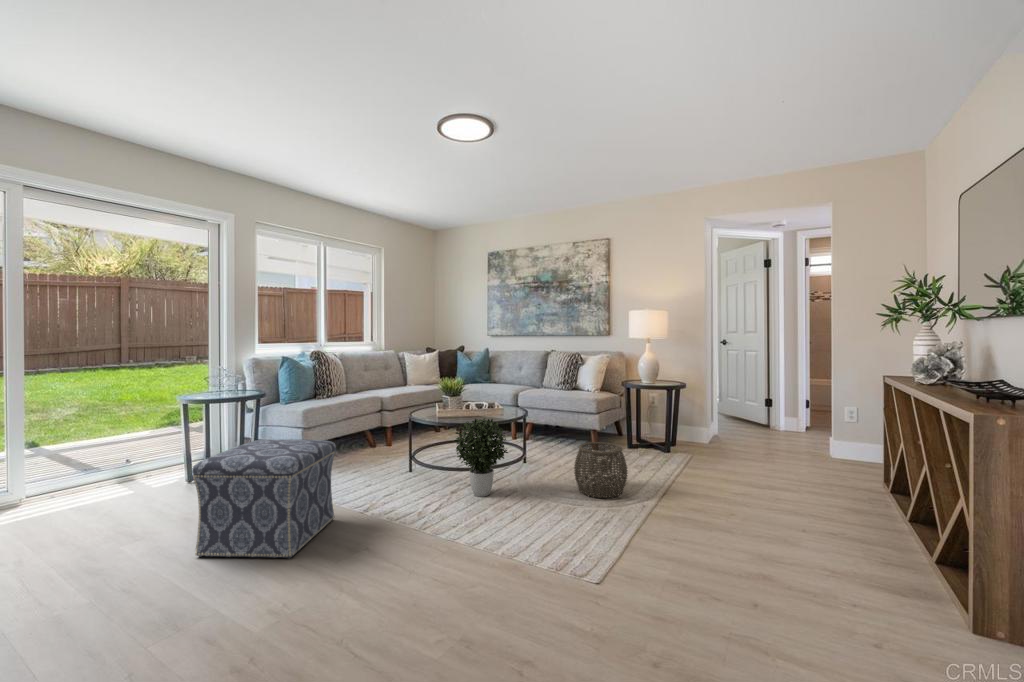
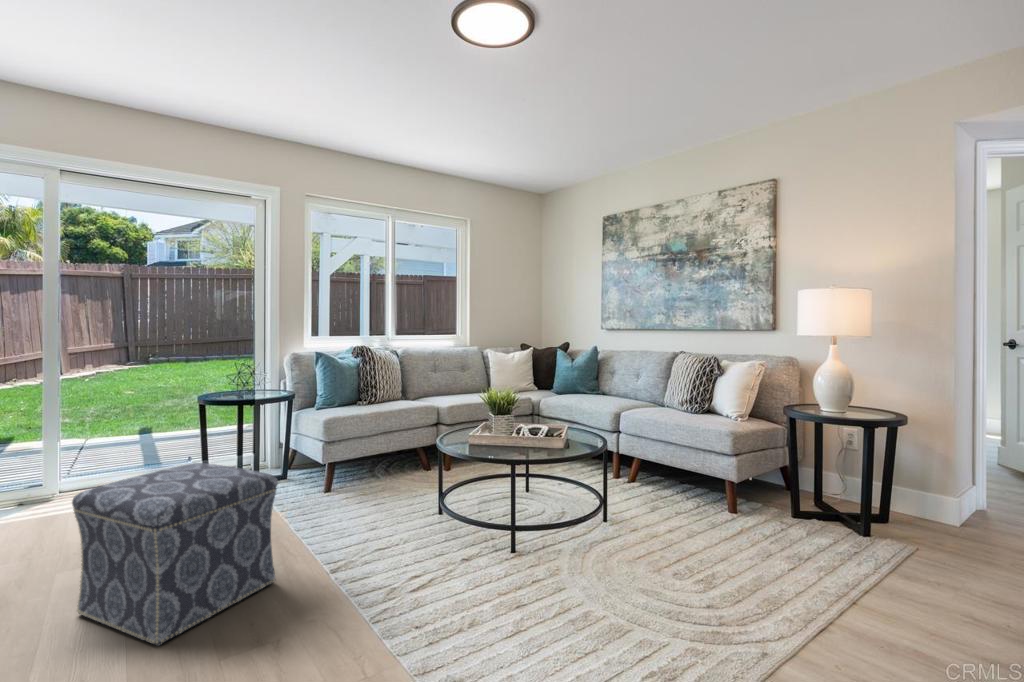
potted plant: present [454,418,508,497] -> none [458,456,538,580]
woven basket: present [574,442,628,498] -> none [645,516,745,629]

